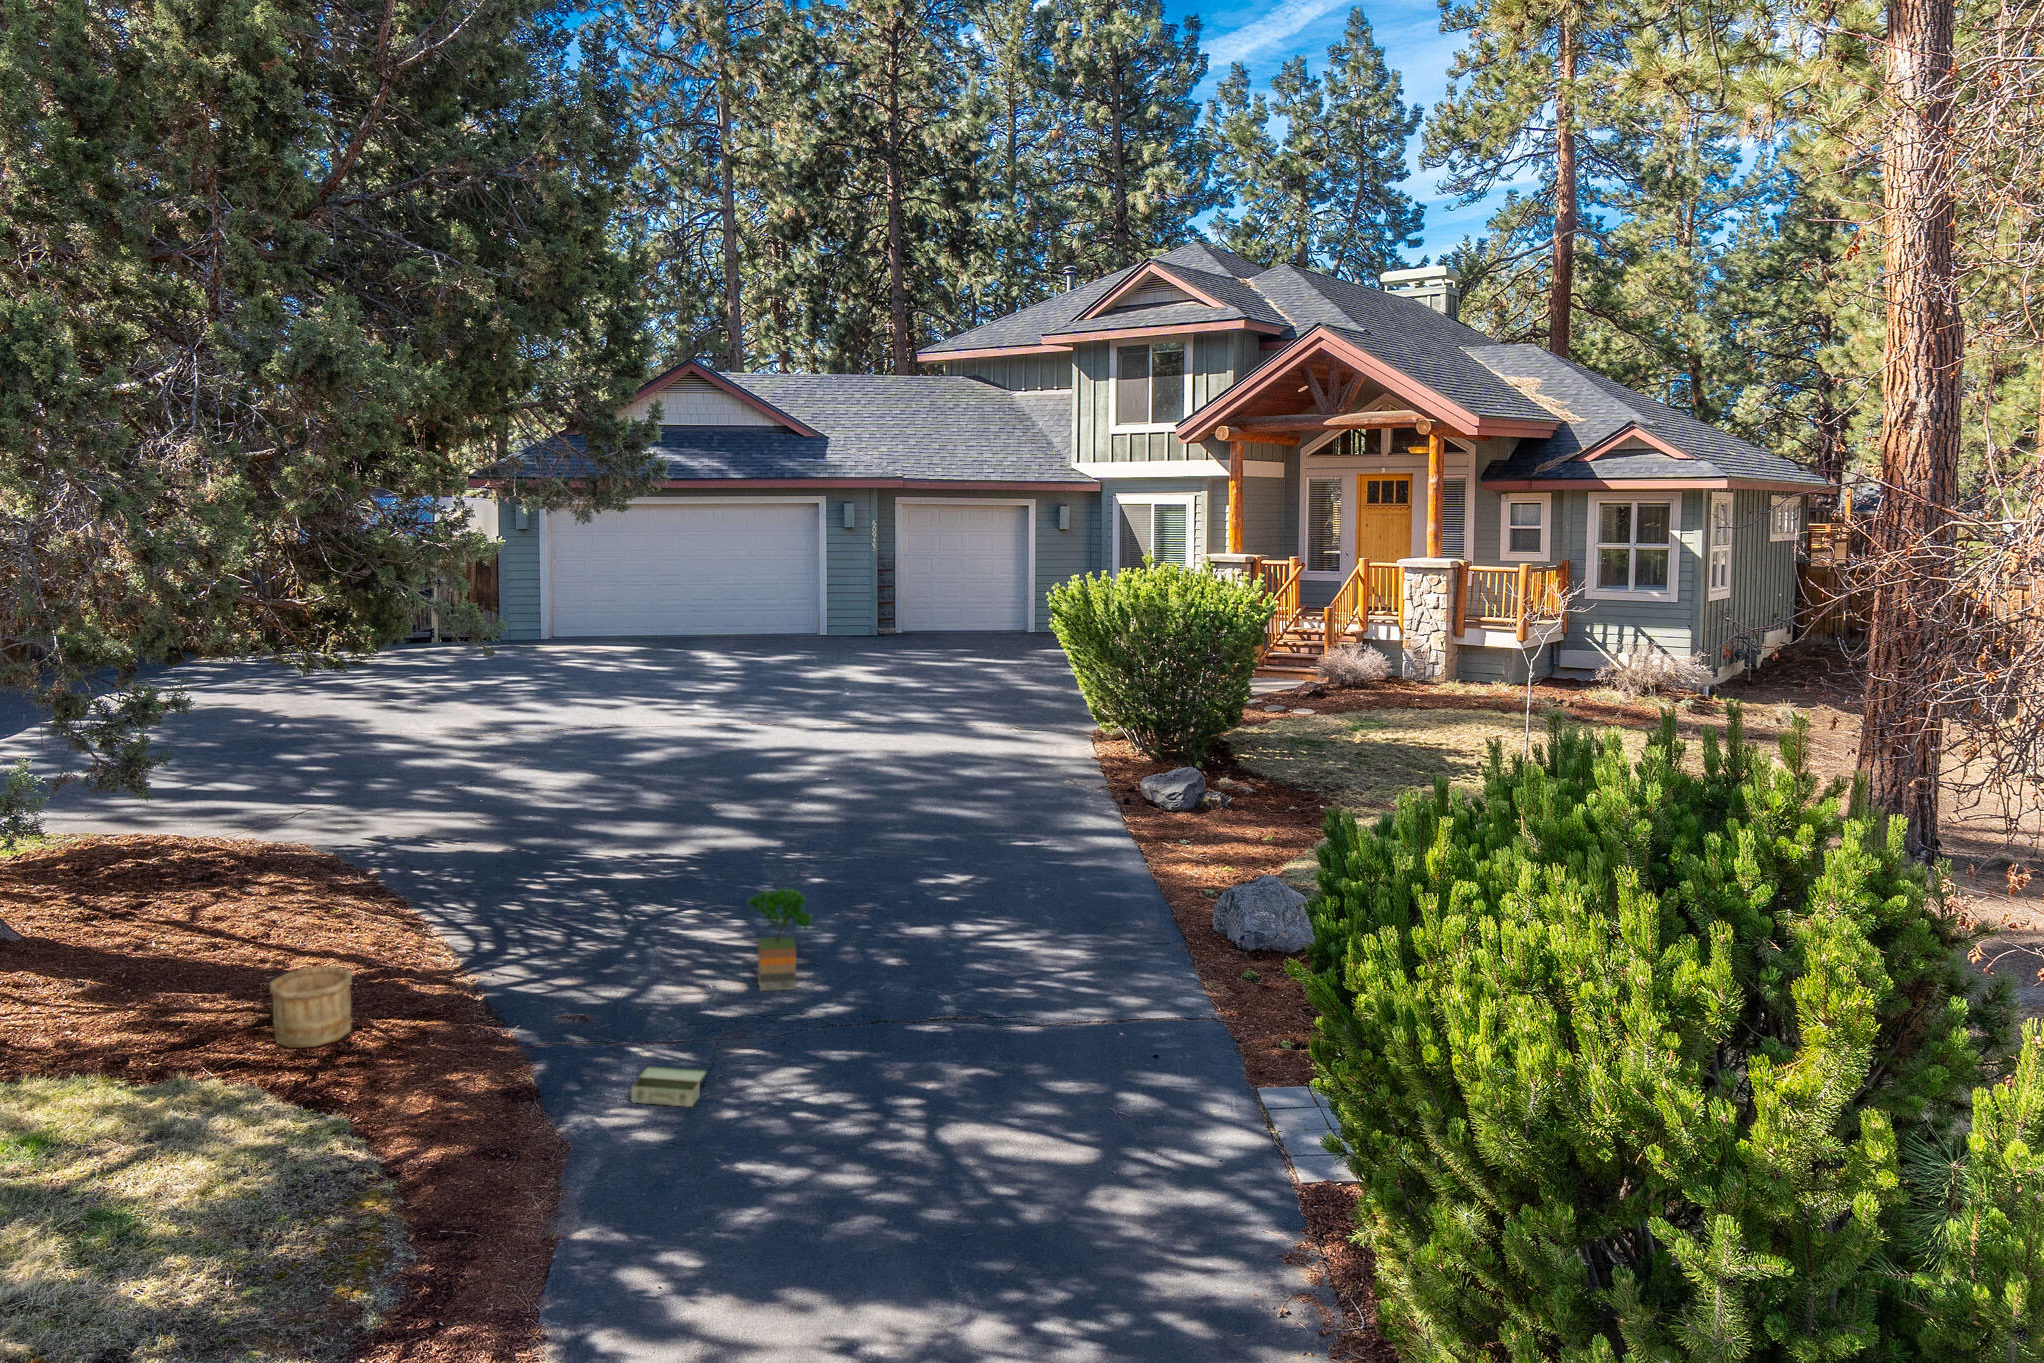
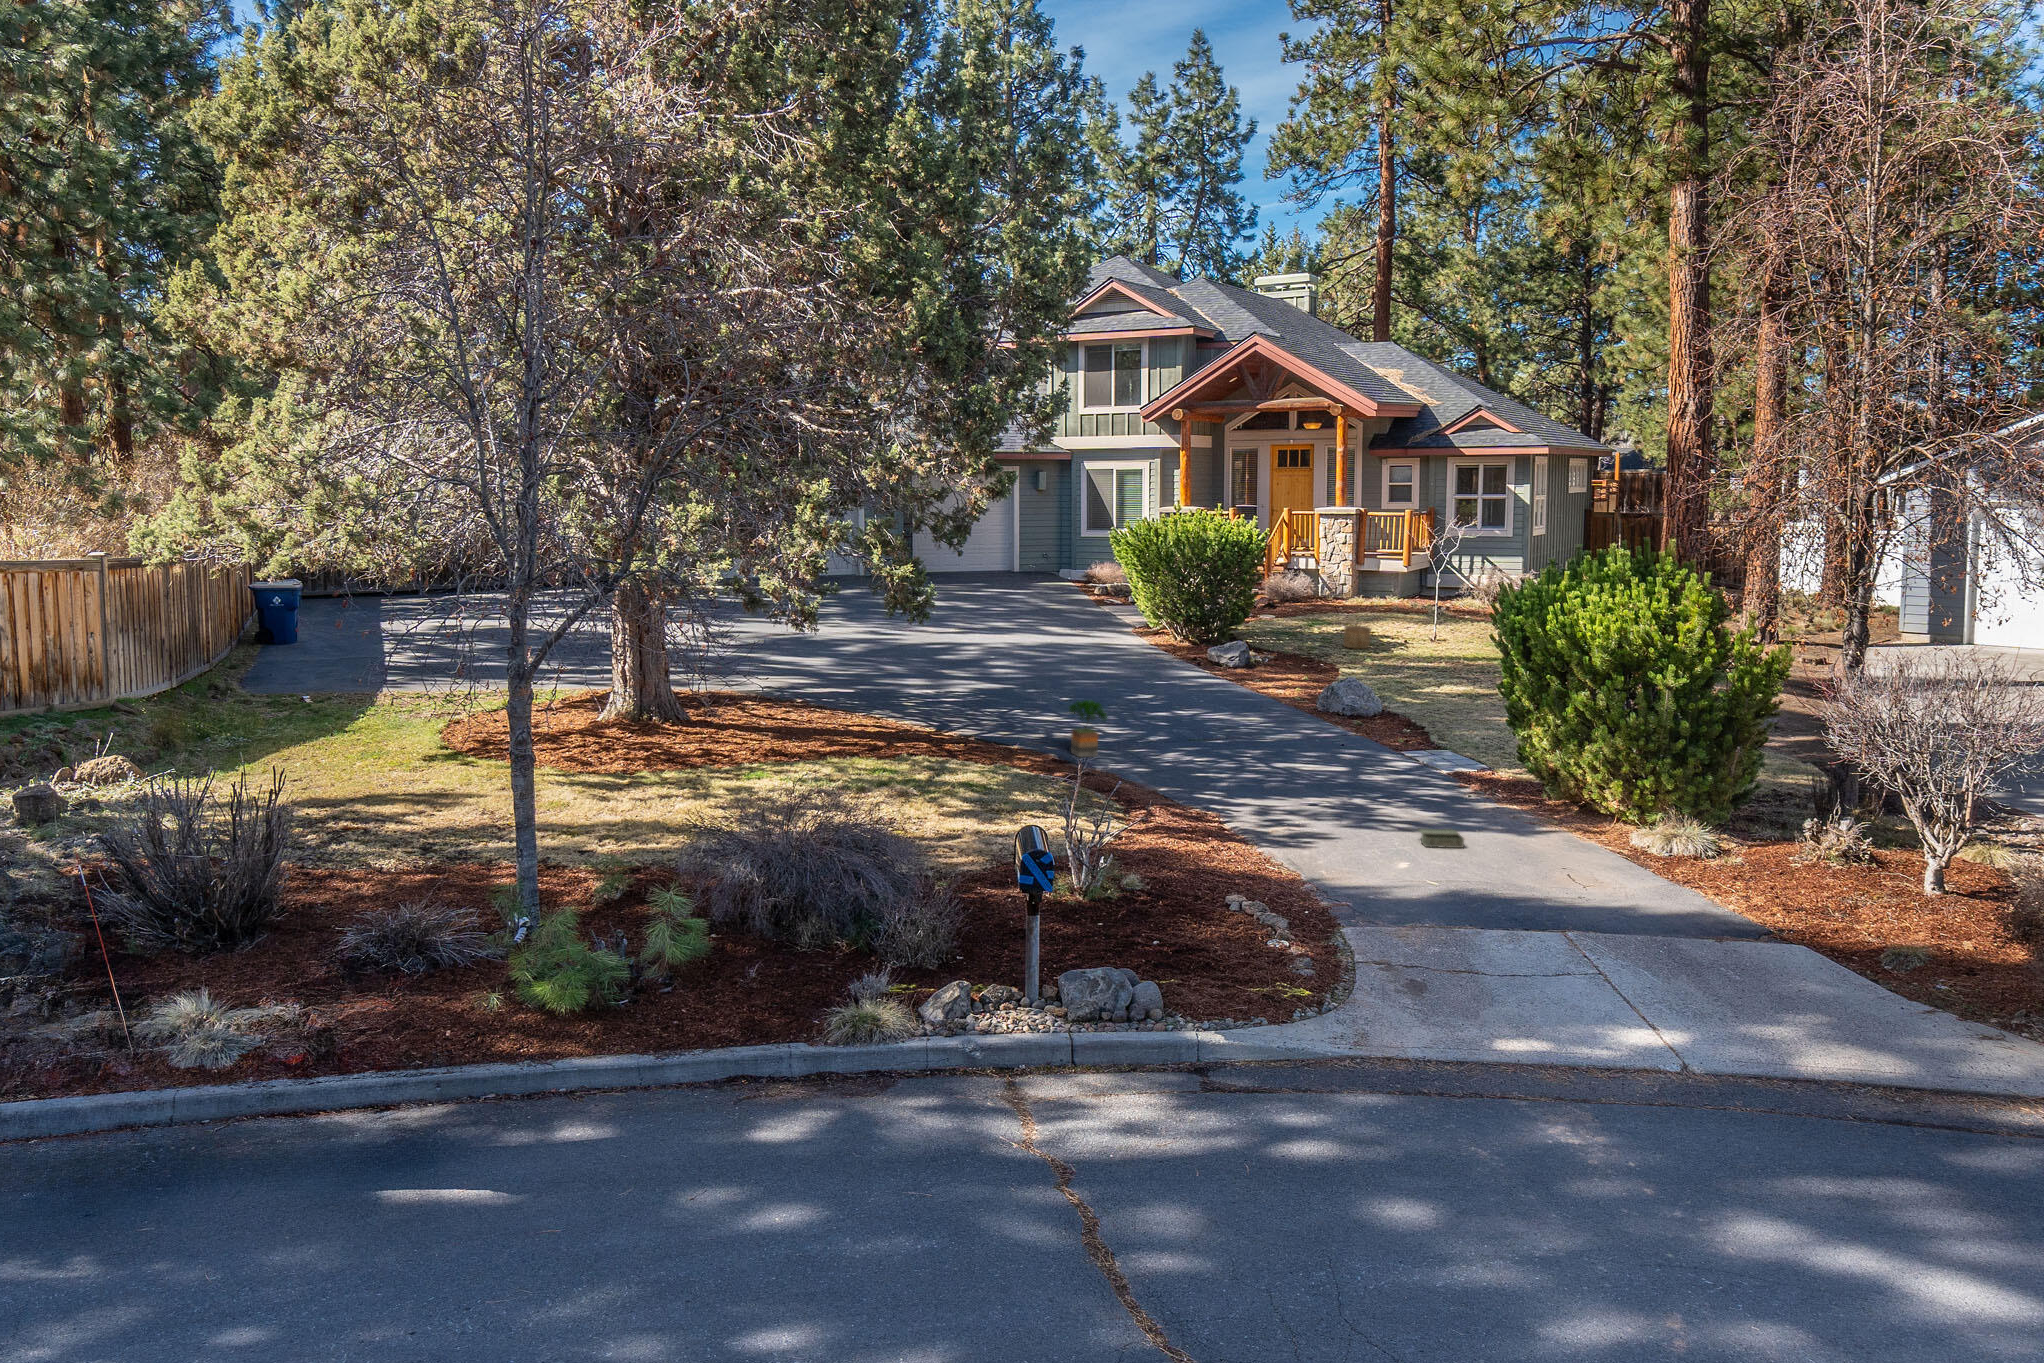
wooden bucket: present [270,967,352,1048] -> present [1343,625,1371,649]
toolbox: present [631,1067,706,1107] -> present [1419,829,1464,848]

